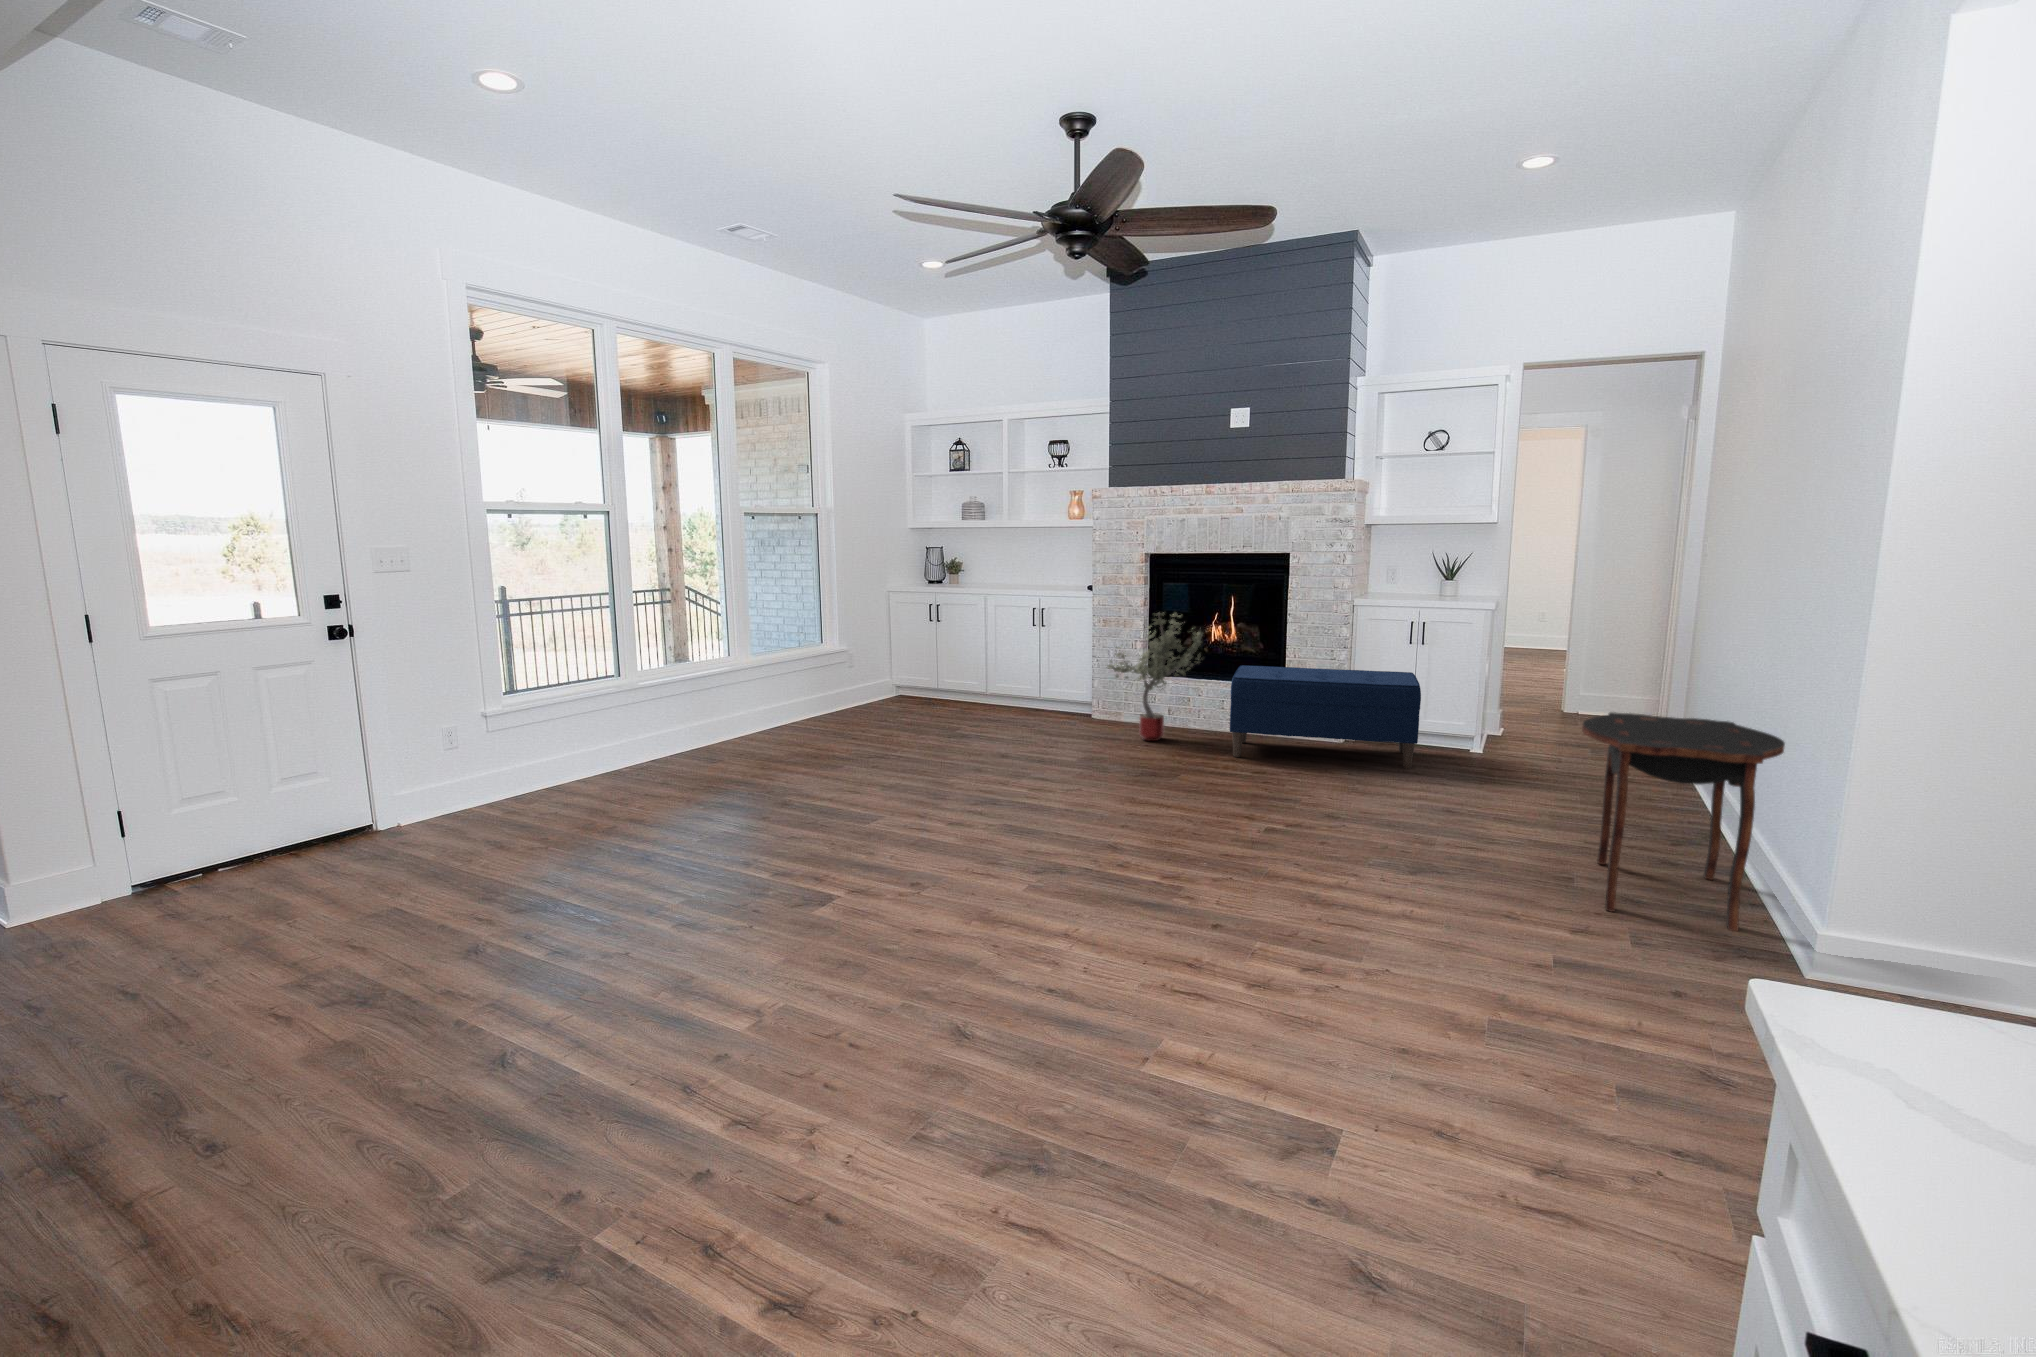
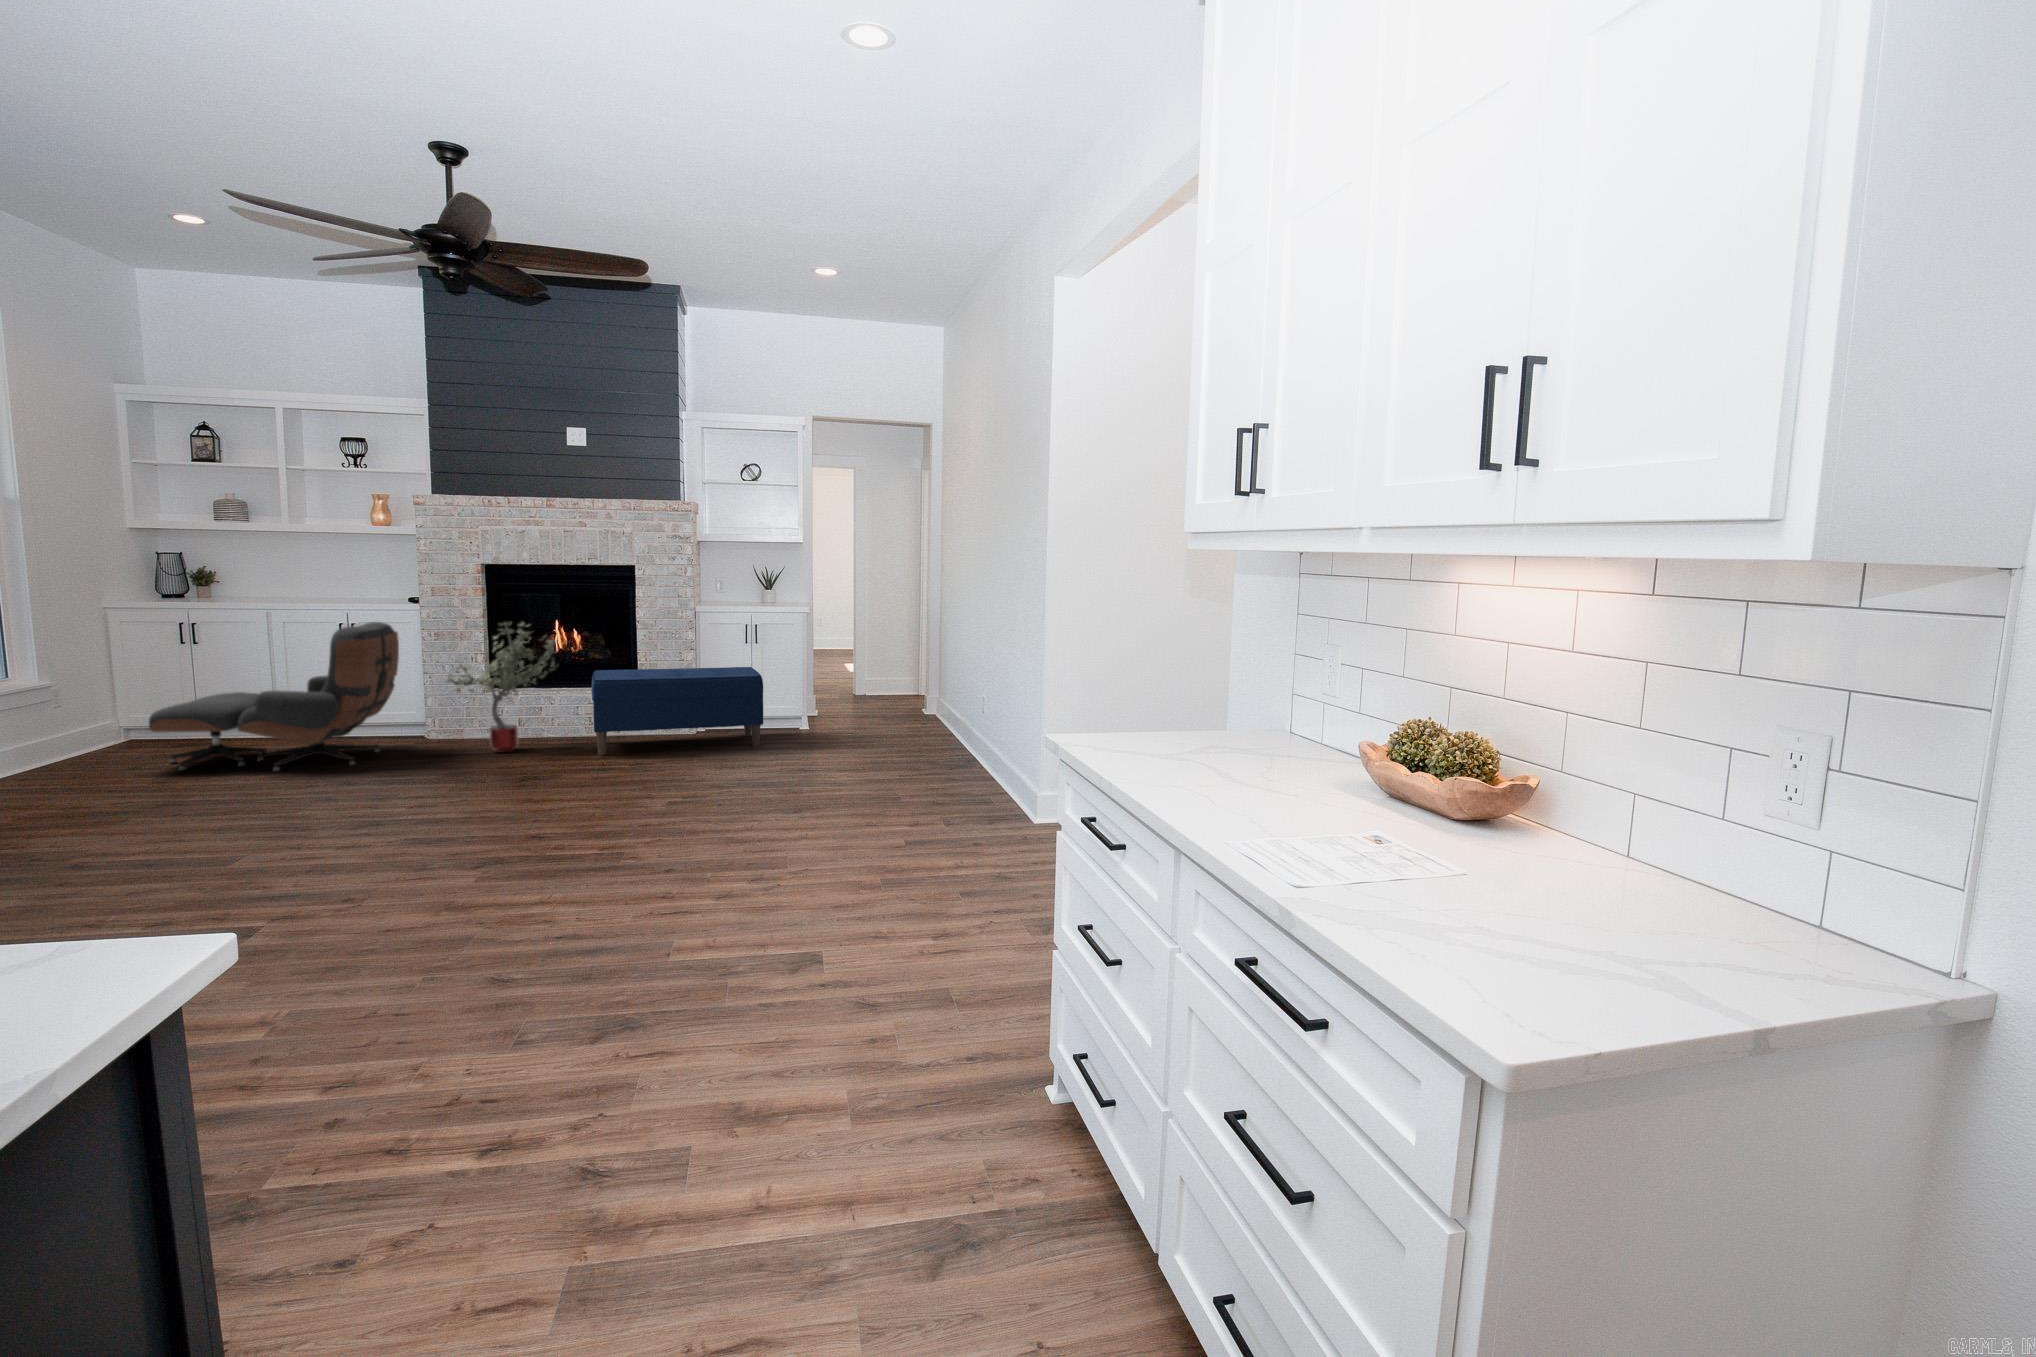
lounge chair: none [901,608,1074,738] -> present [149,622,399,772]
side table: present [1582,712,1785,931] -> none [895,678,1010,815]

